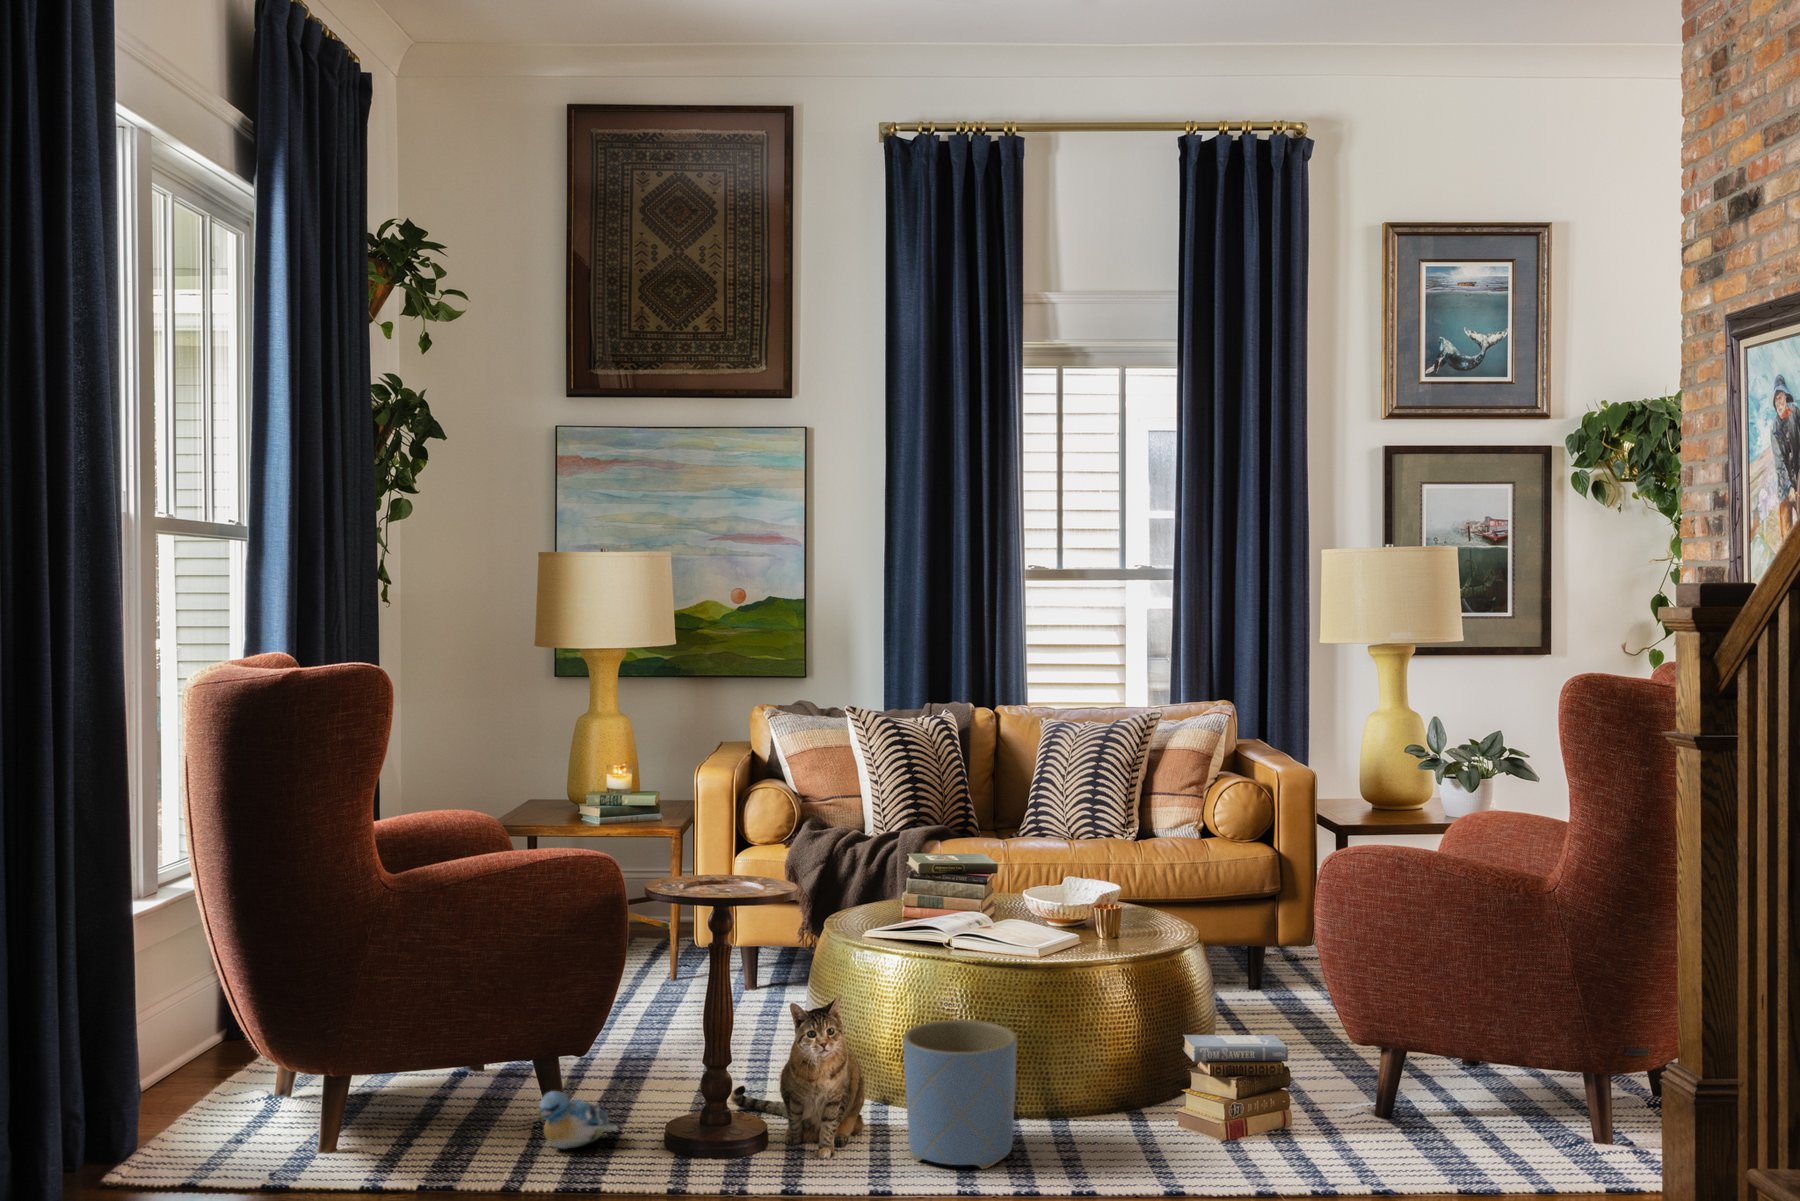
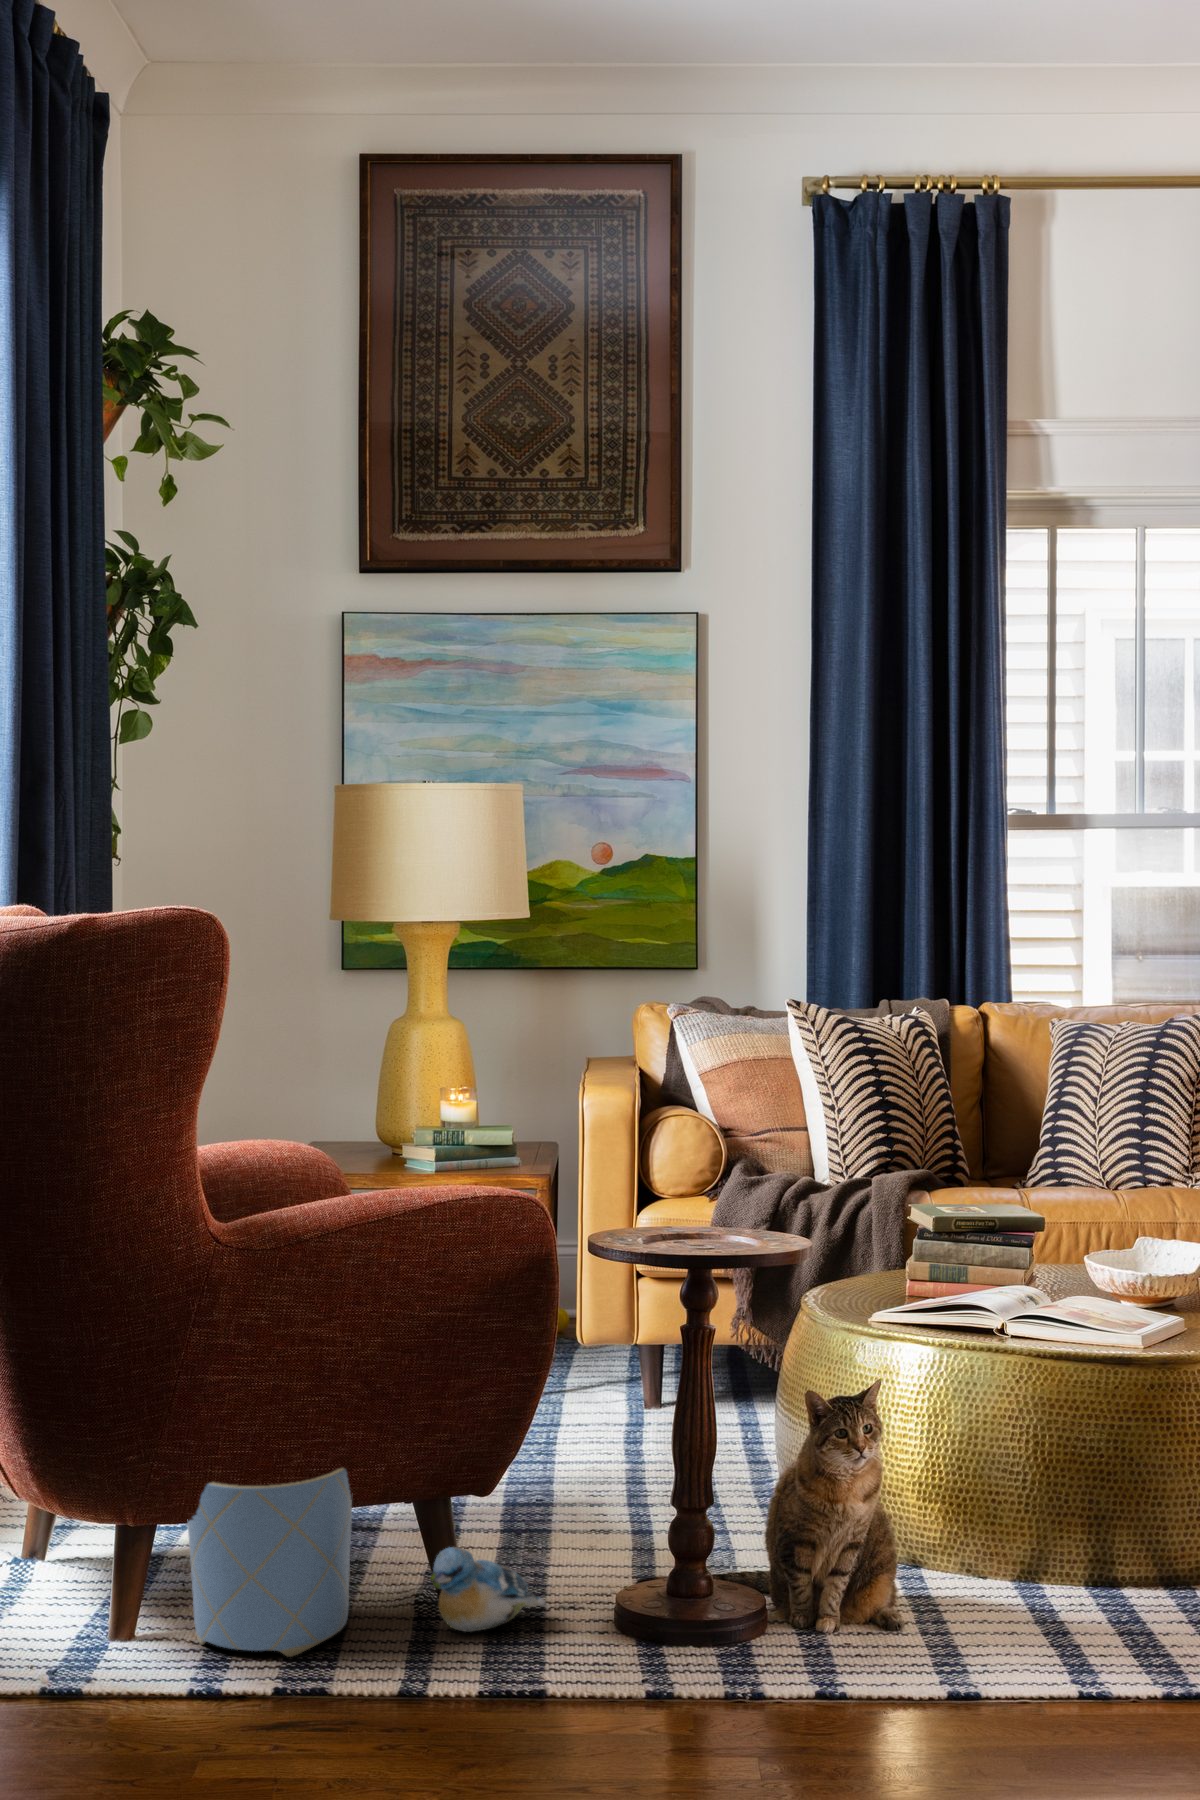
planter: present [903,1020,1017,1169] -> present [188,1468,352,1657]

